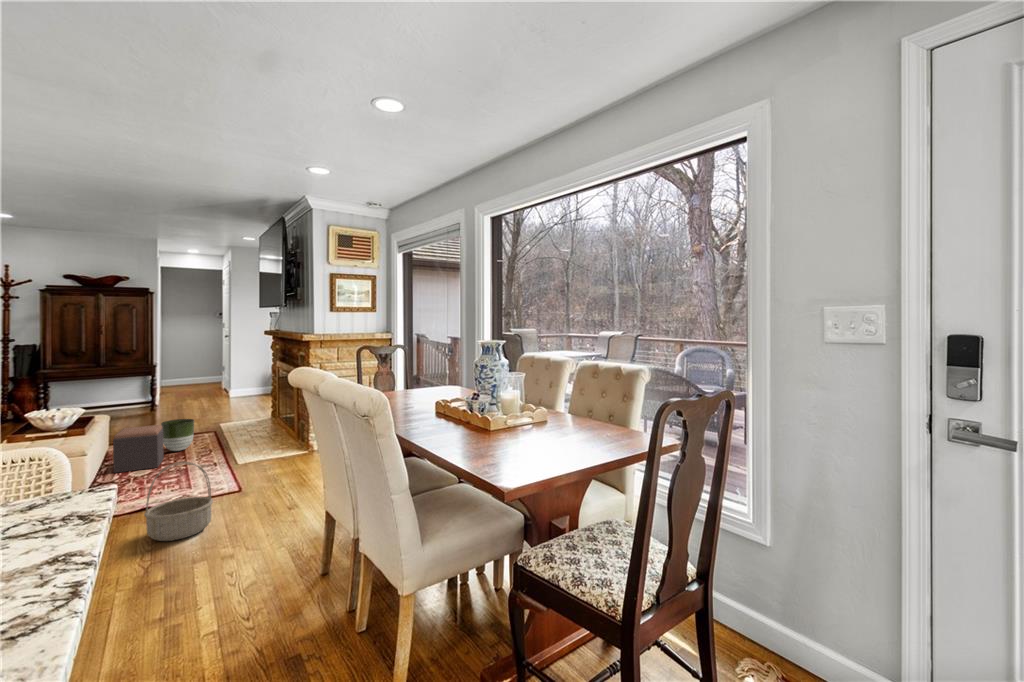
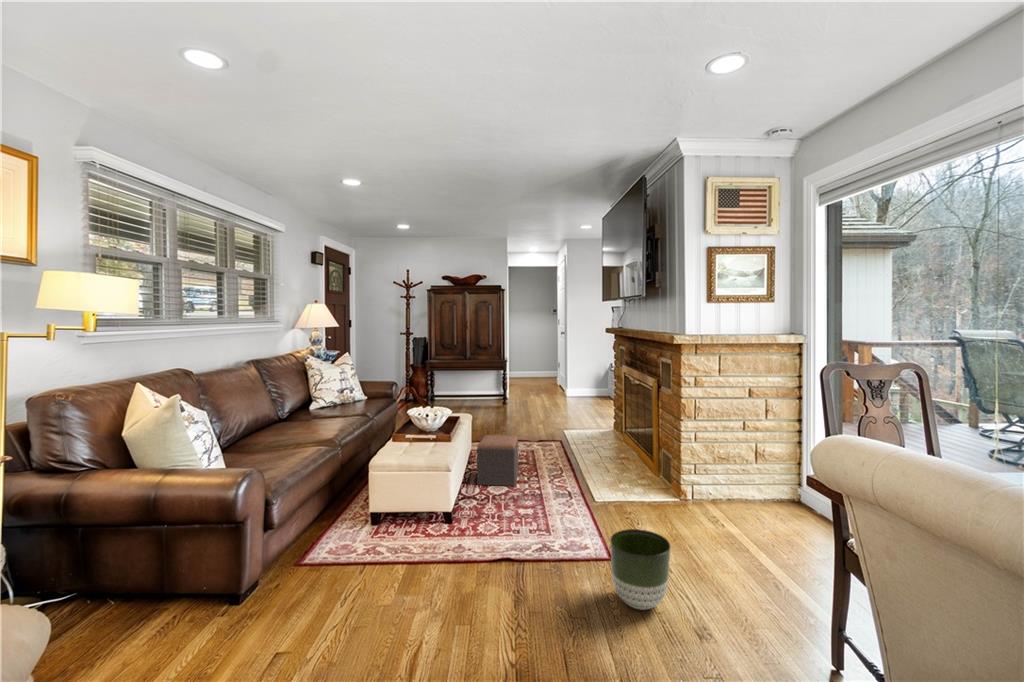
planter: present [161,419,194,451] -> present [610,529,670,610]
basket: present [144,462,213,541] -> none [511,523,588,636]

